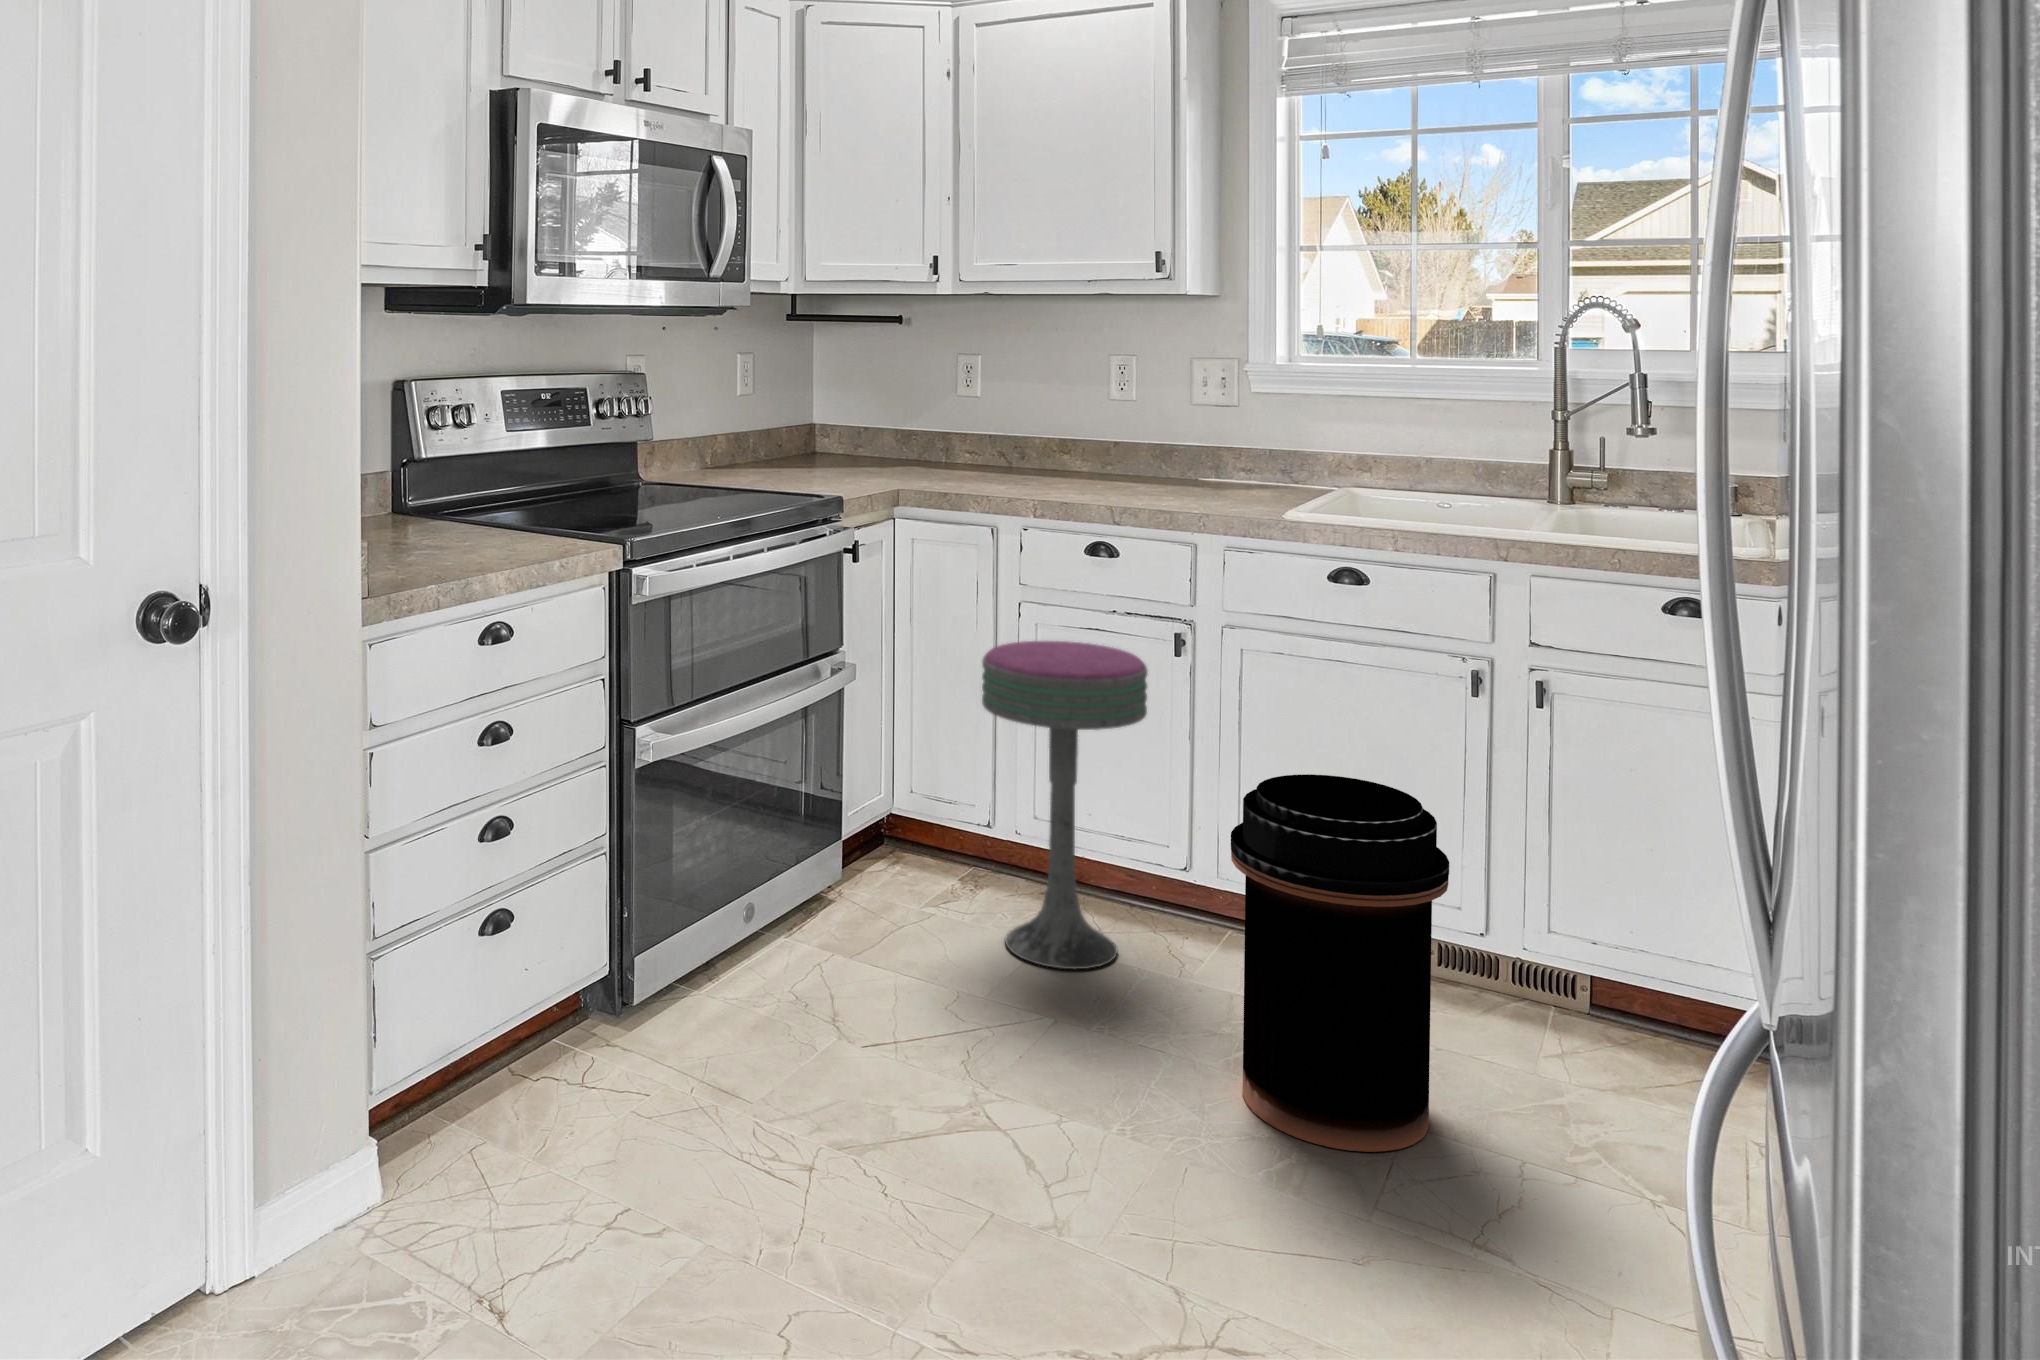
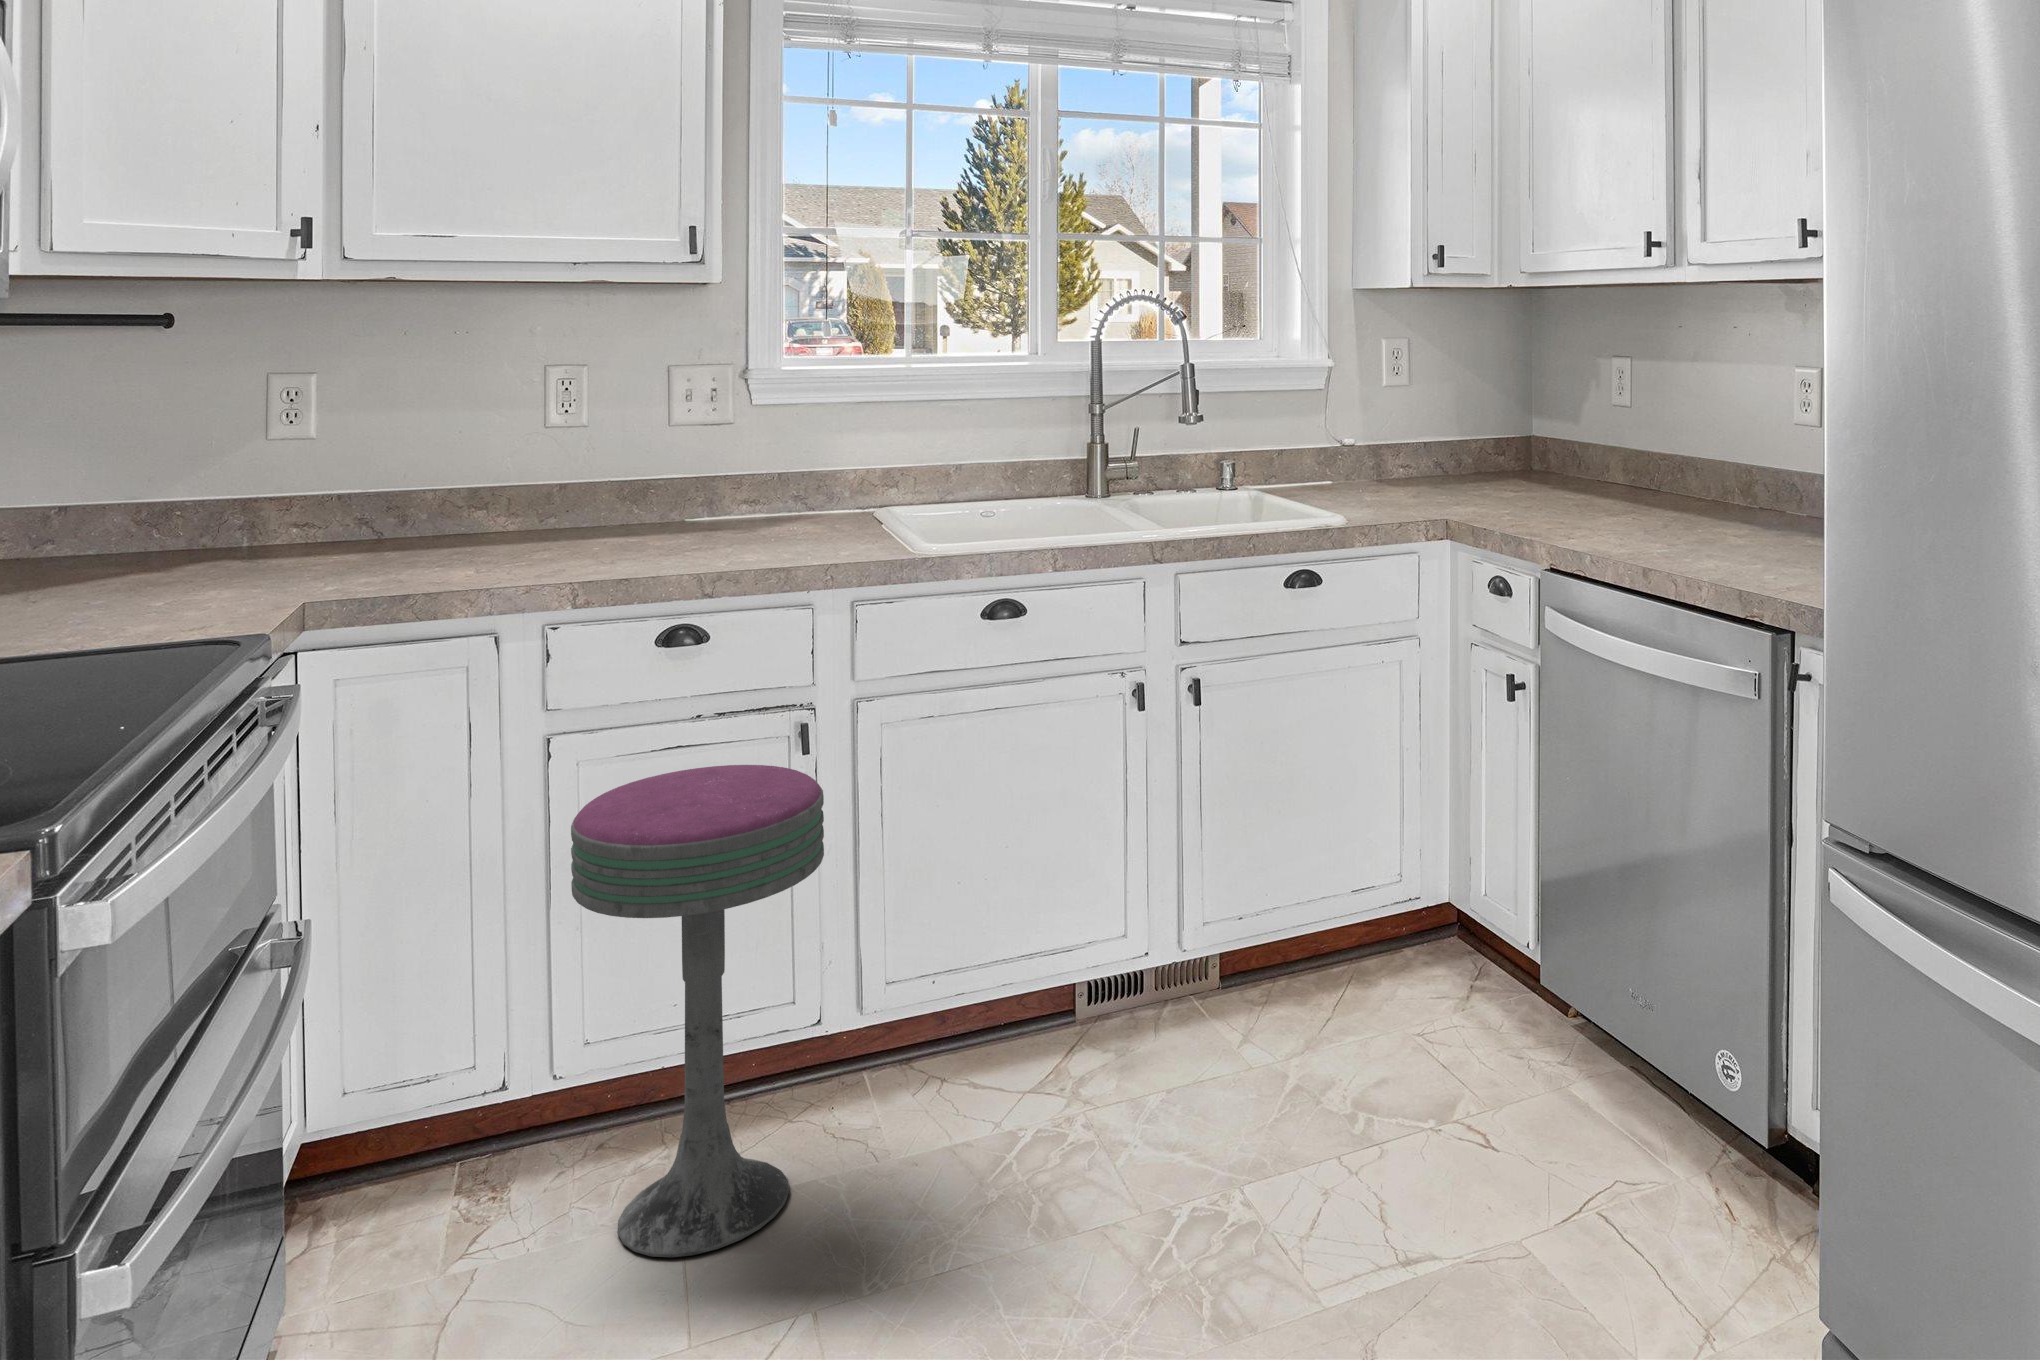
trash can: present [1231,774,1449,1152] -> none [1066,834,1302,1286]

